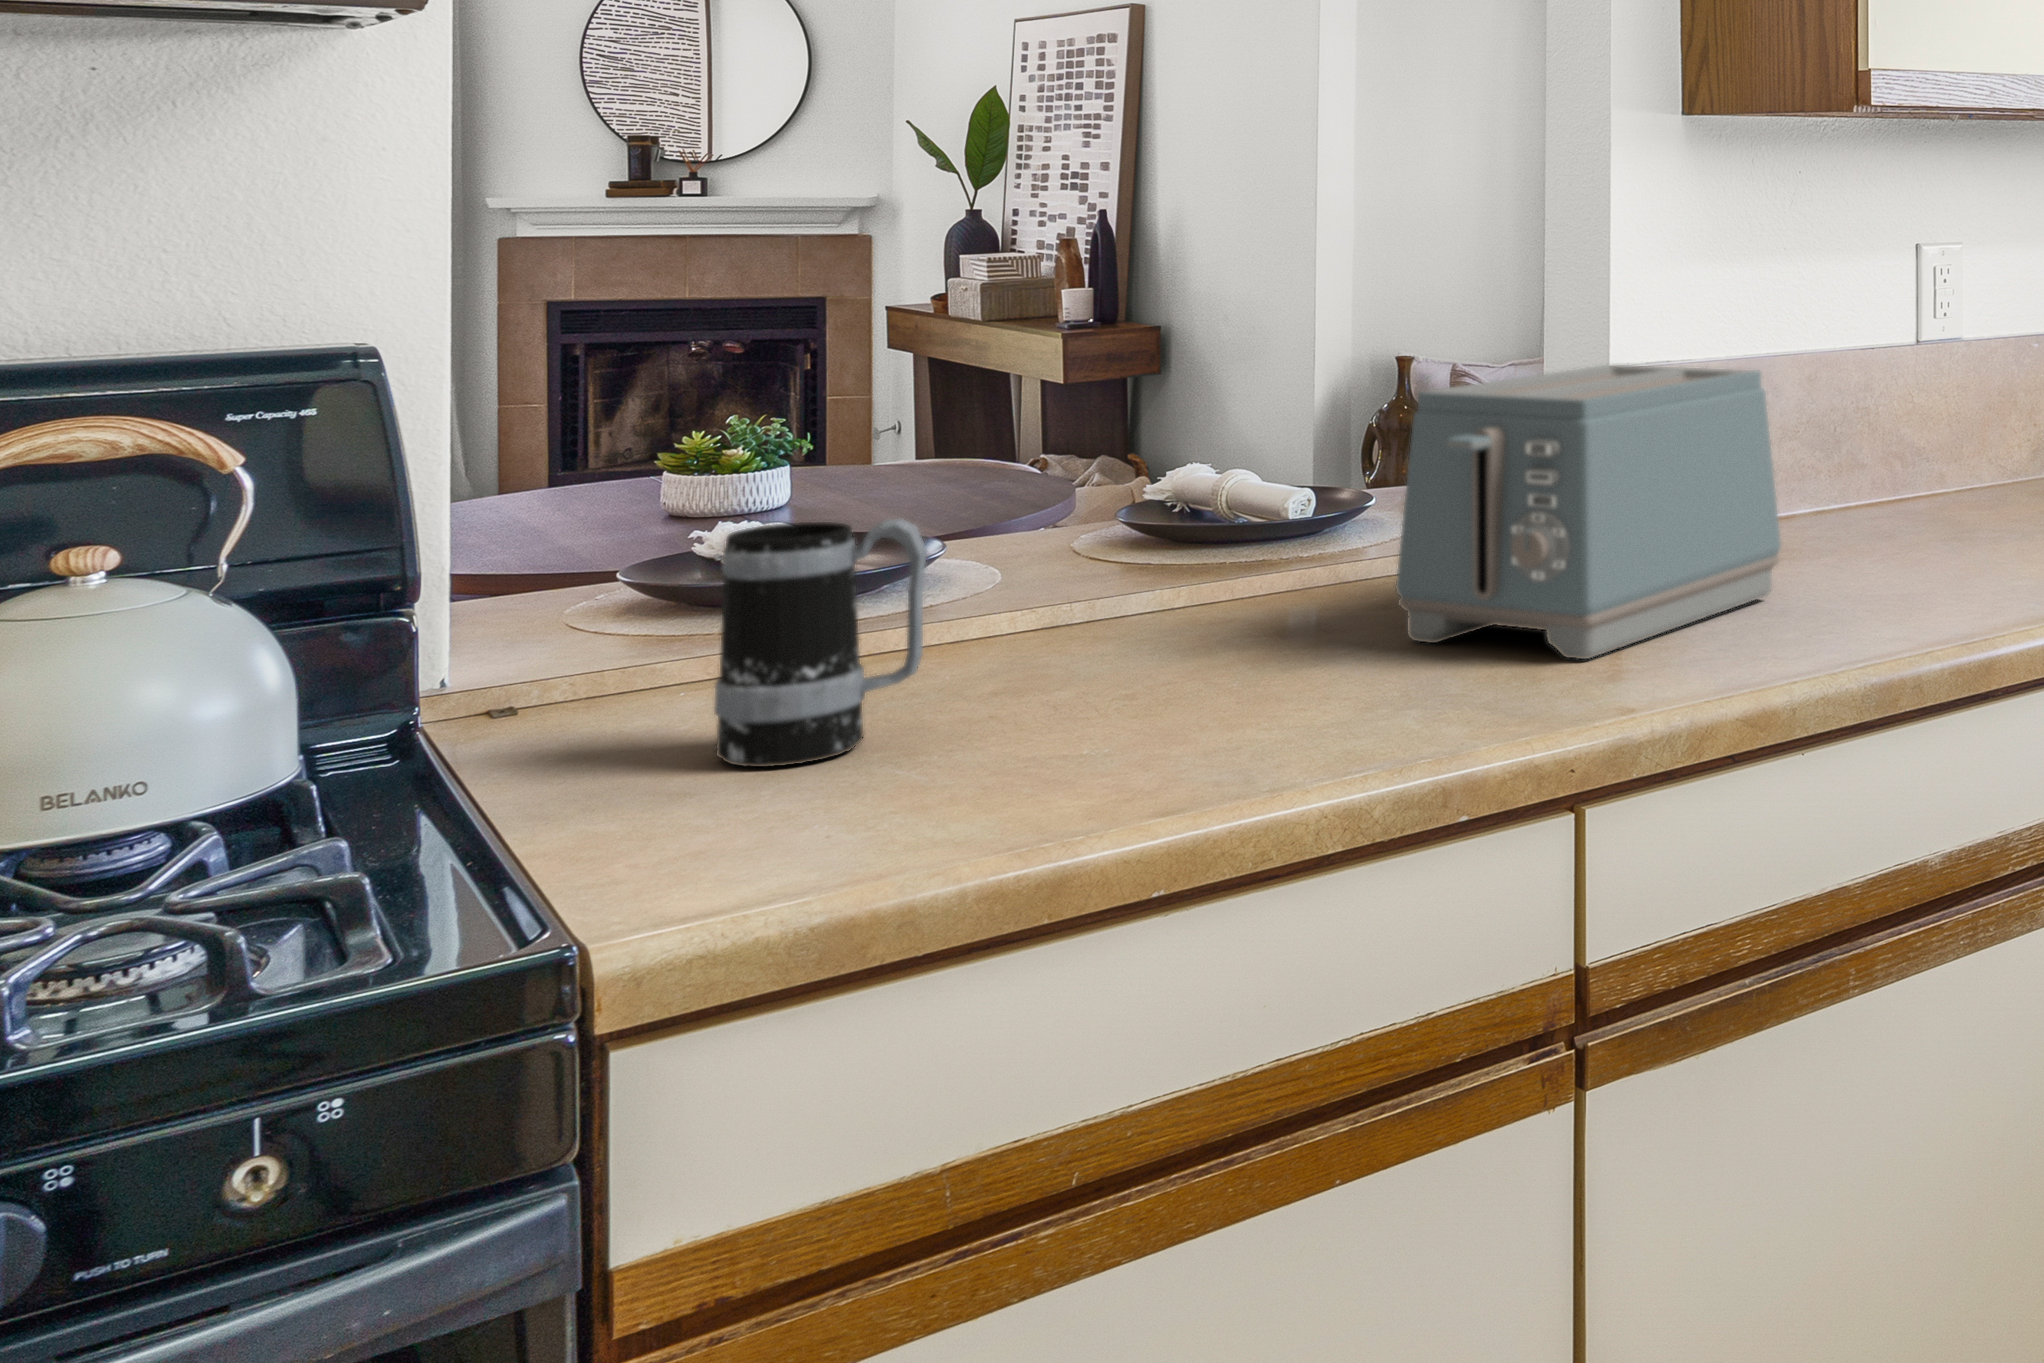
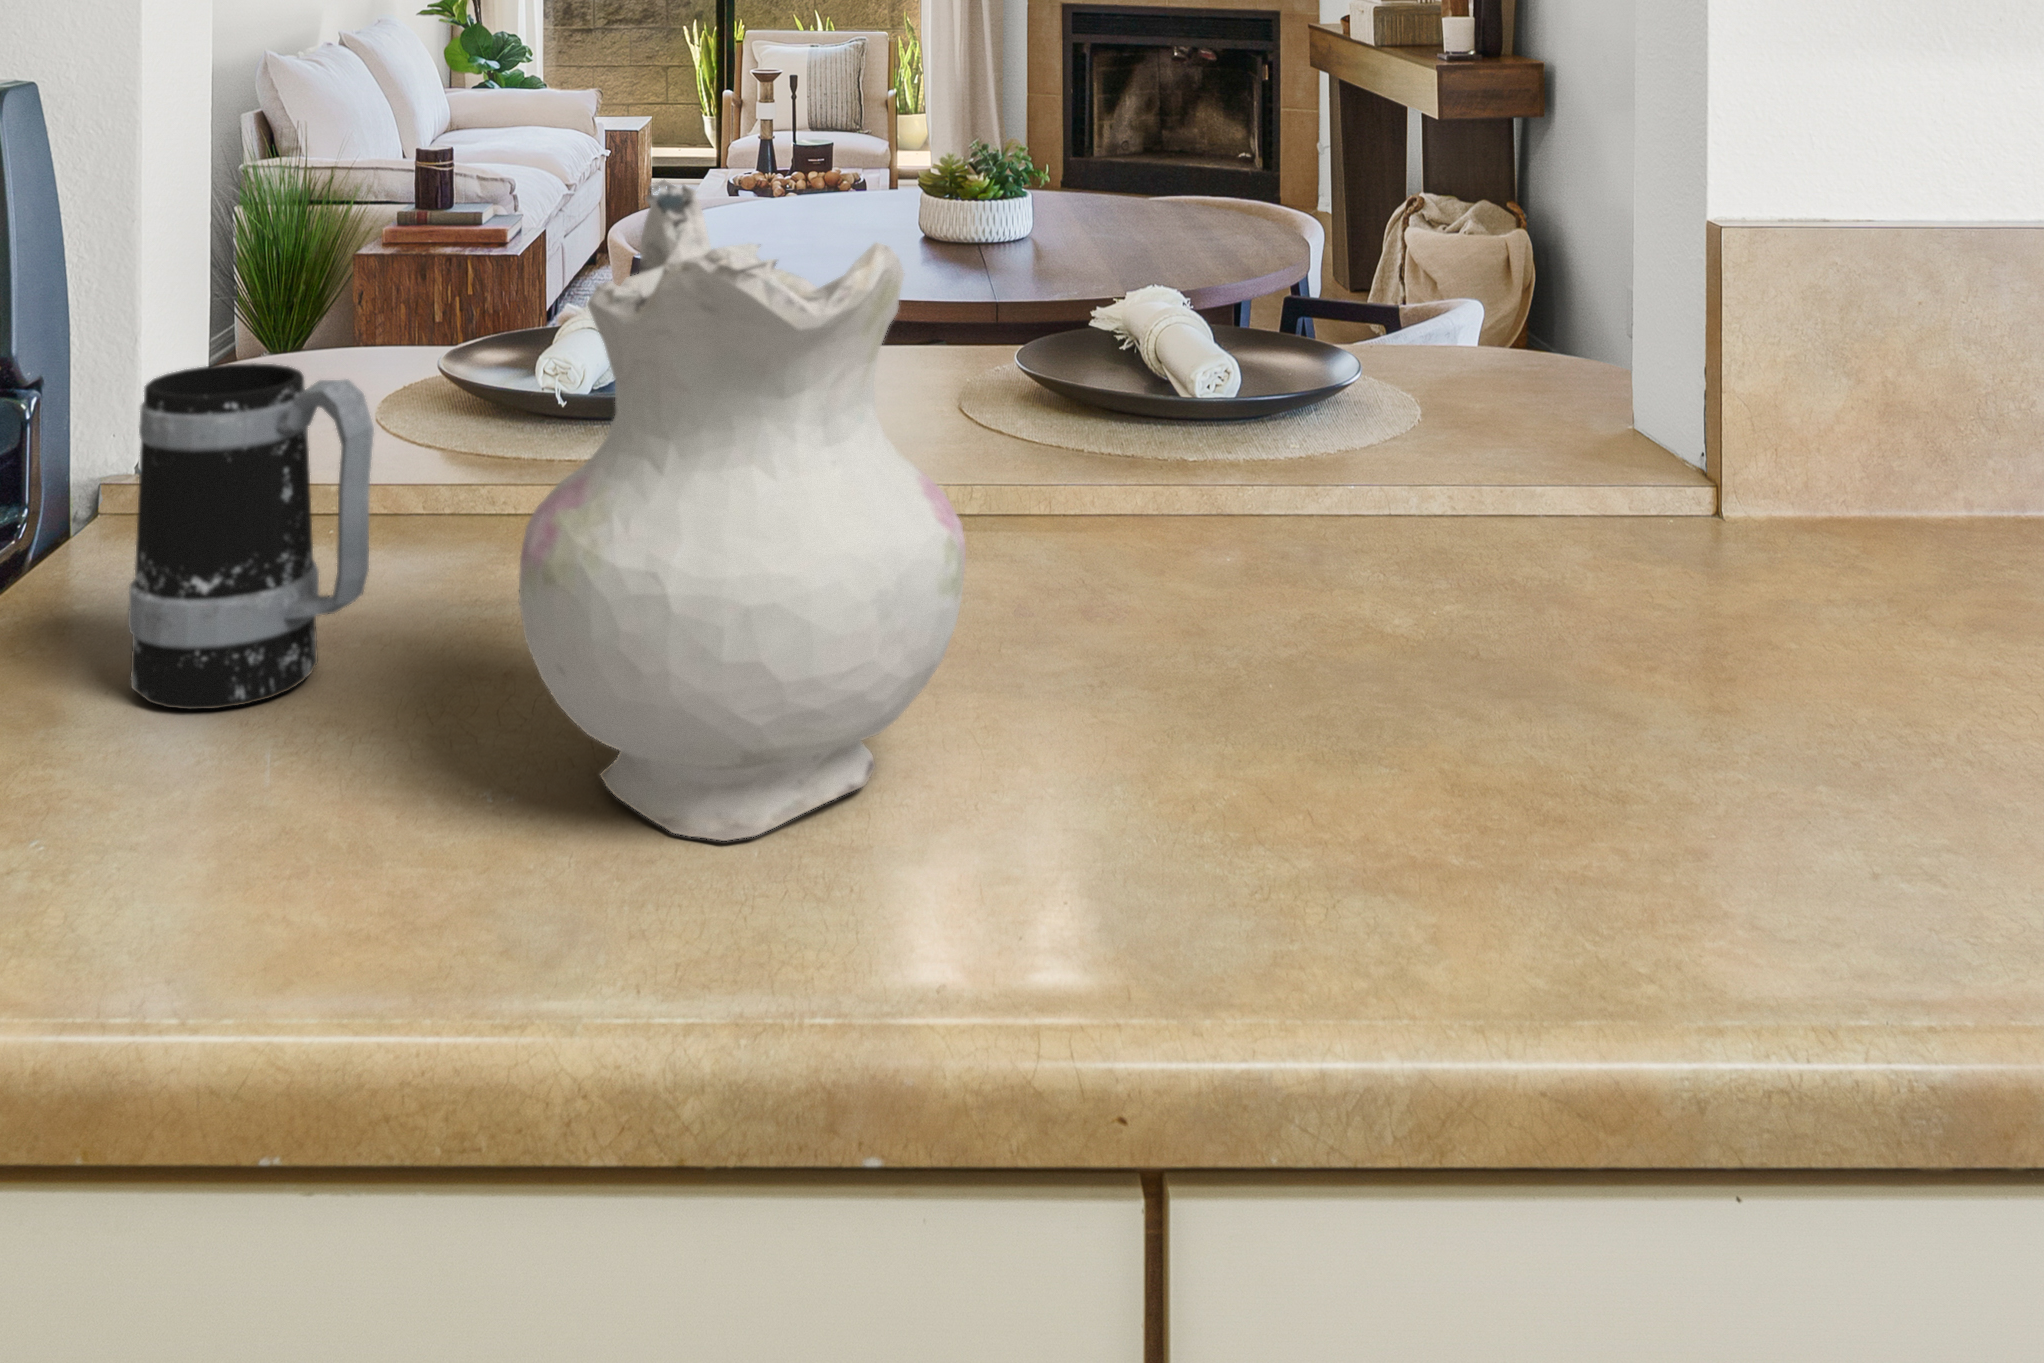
ceramic pitcher: none [1099,362,1390,743] -> present [519,180,966,841]
toaster: present [1396,365,1781,659] -> none [1162,209,1885,757]

